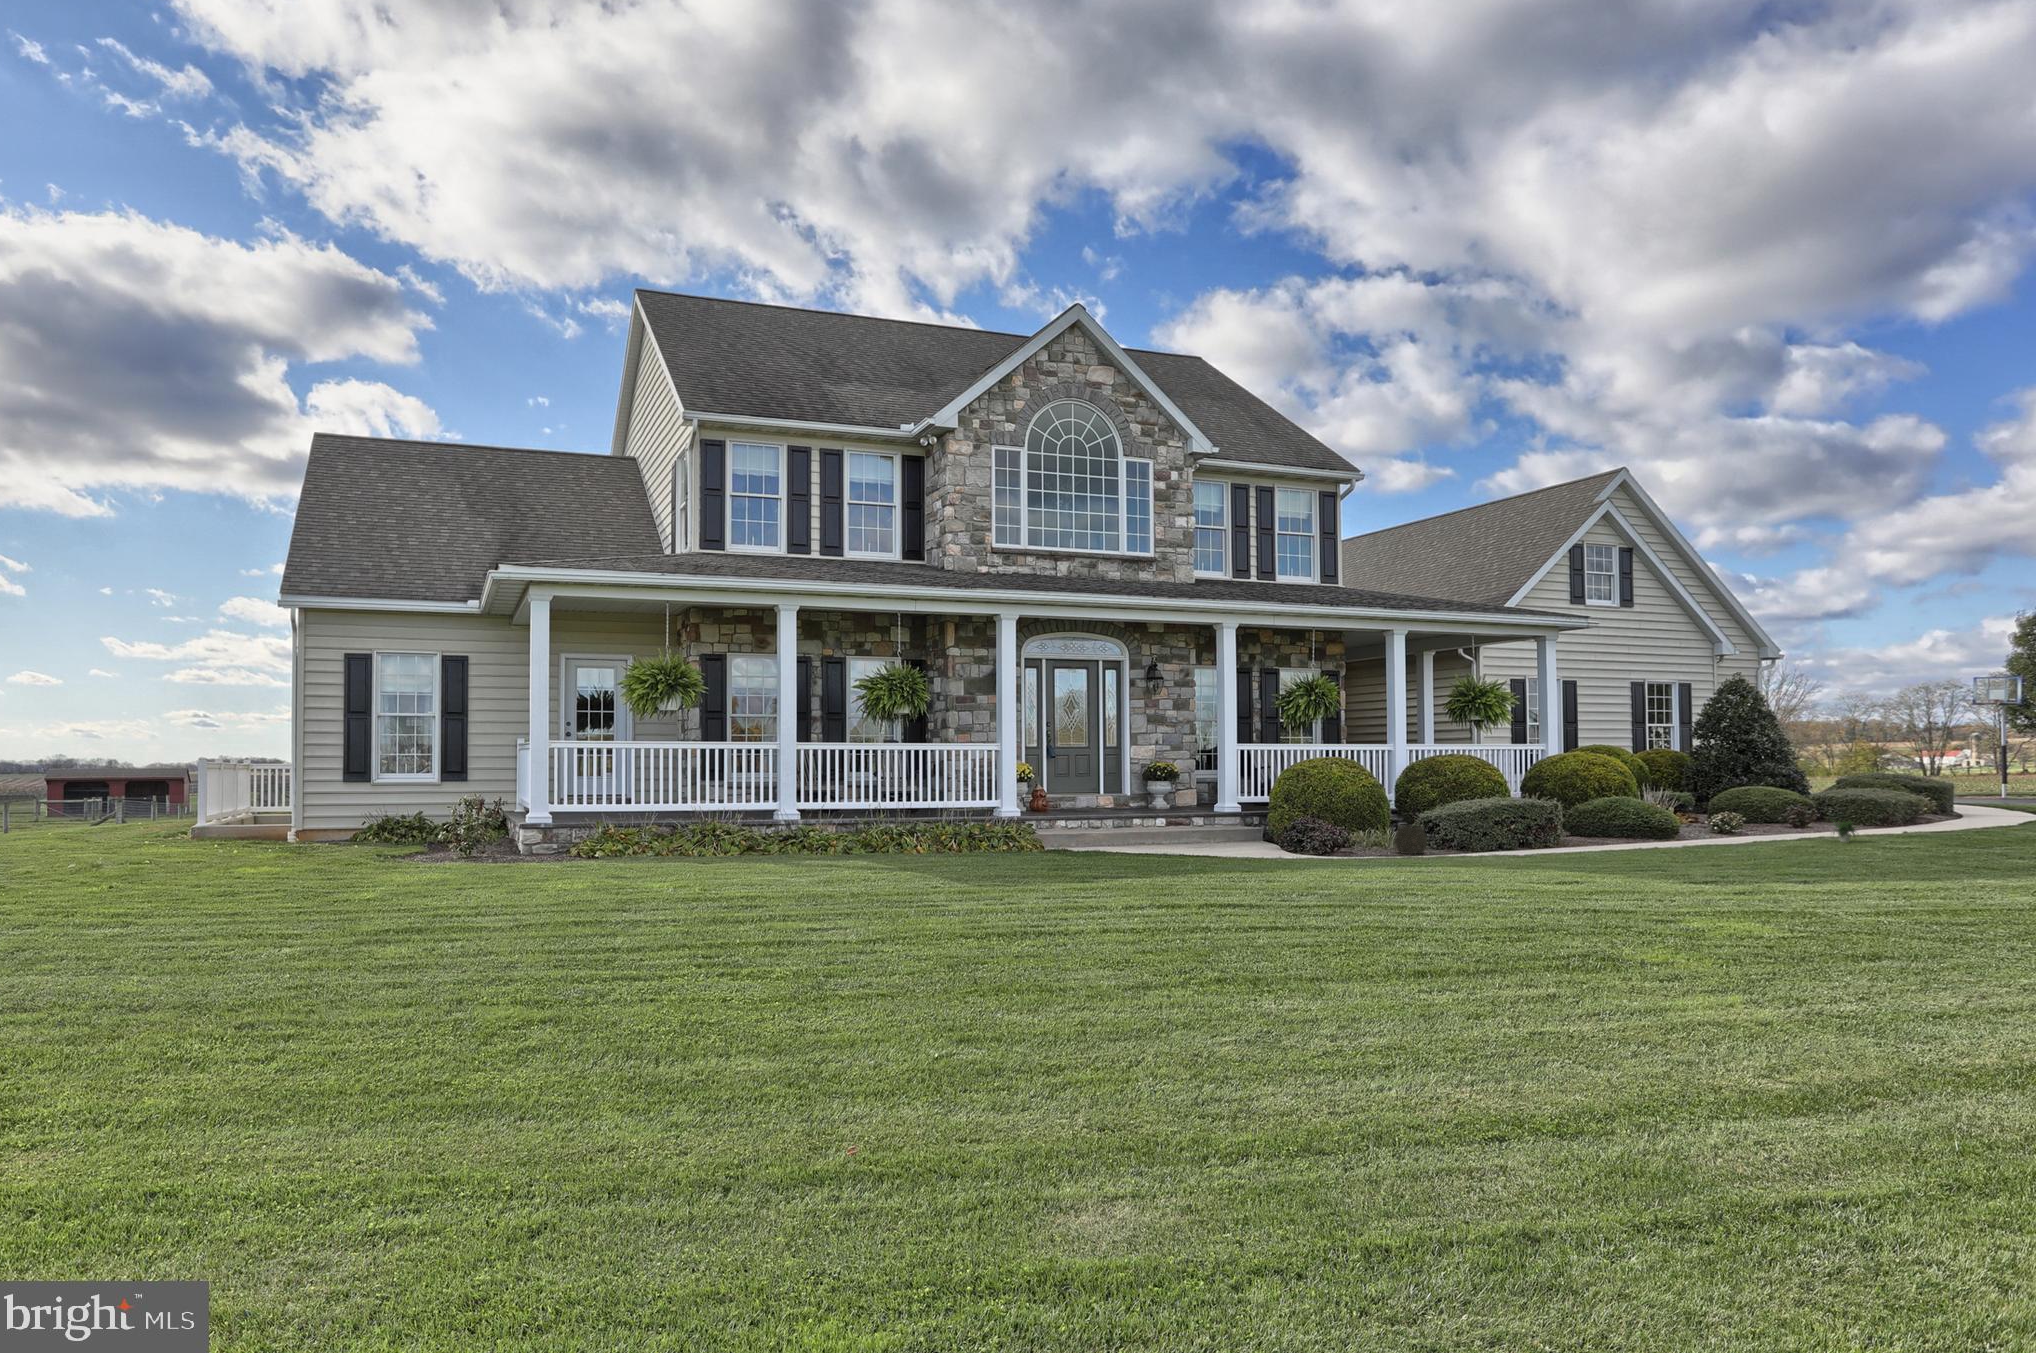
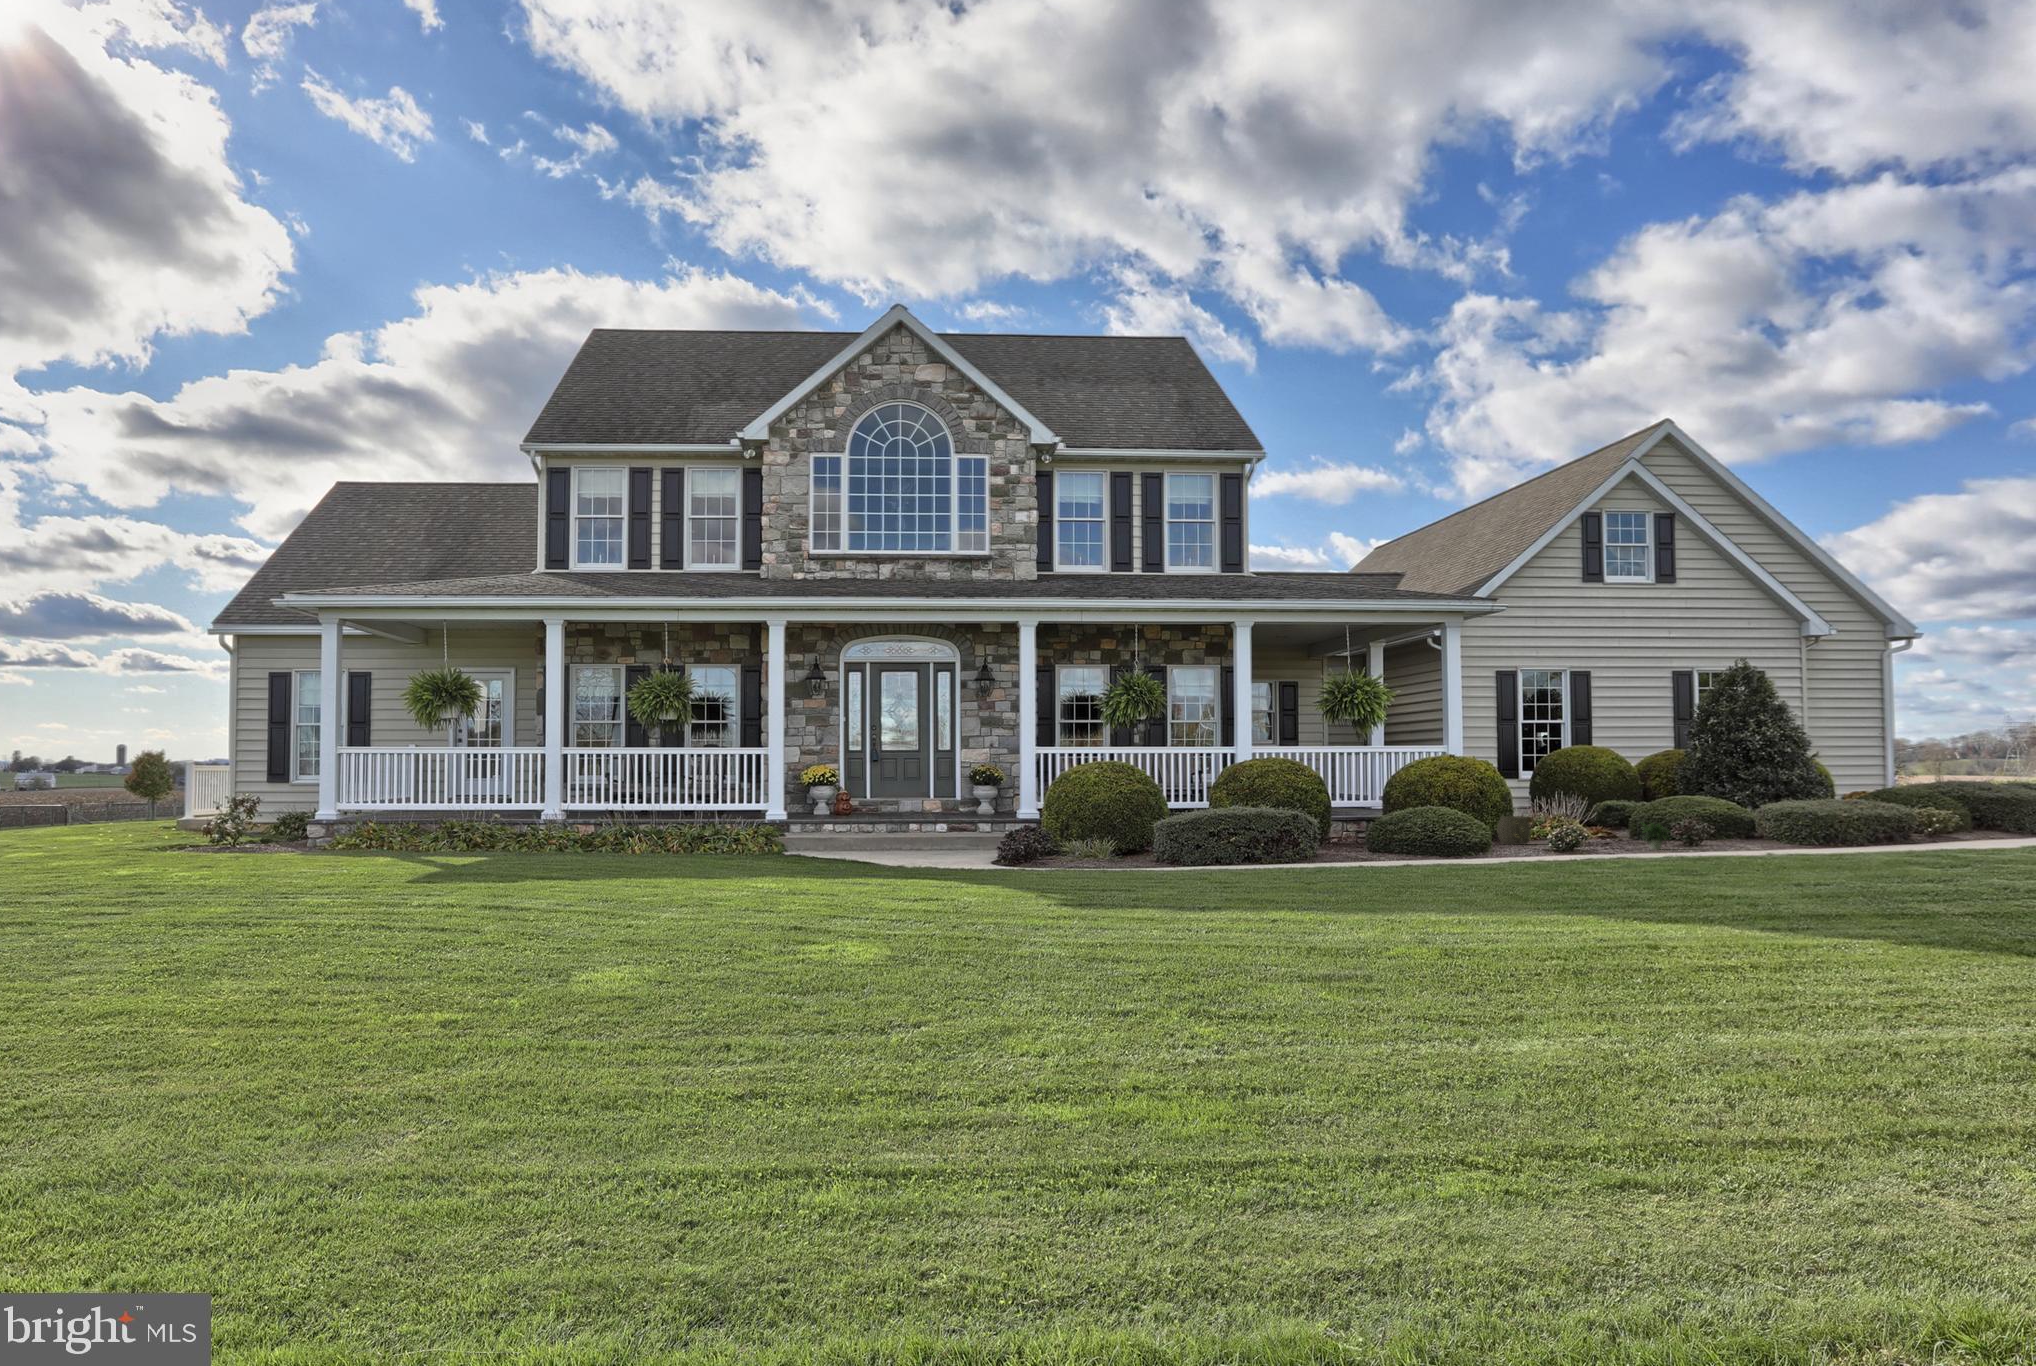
woven basket: present [1395,826,1427,854] -> present [1497,816,1531,845]

